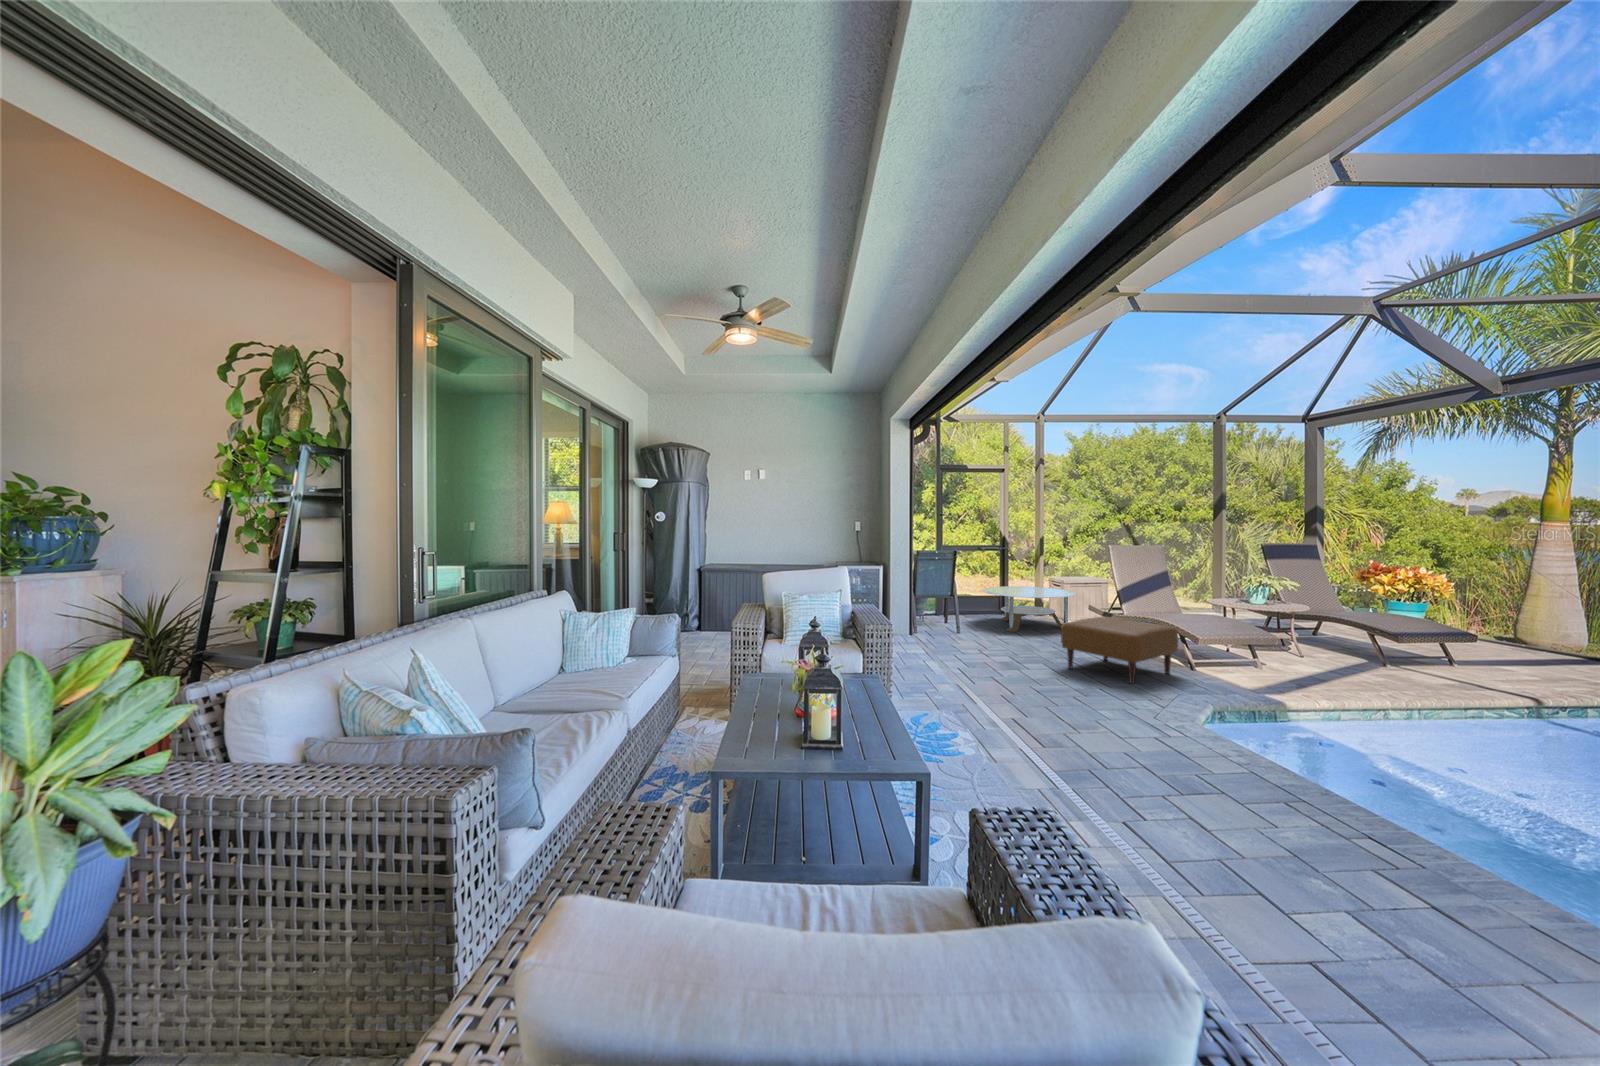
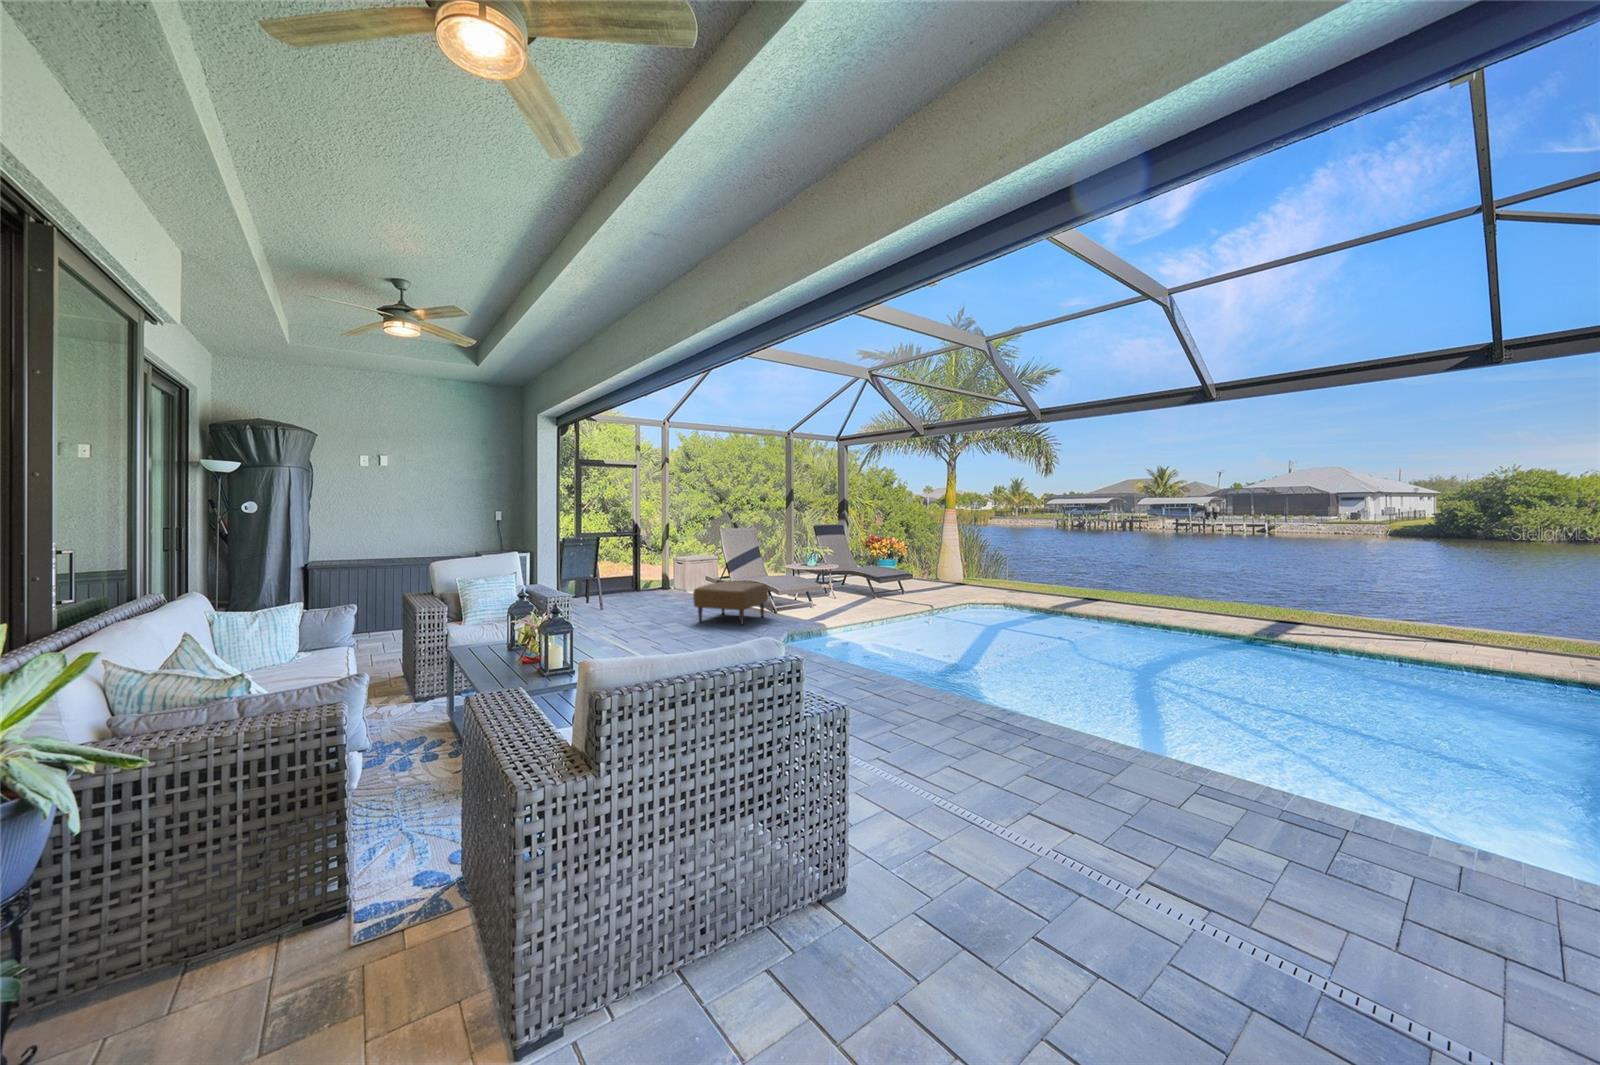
round table: present [982,586,1075,632] -> none [624,565,698,603]

